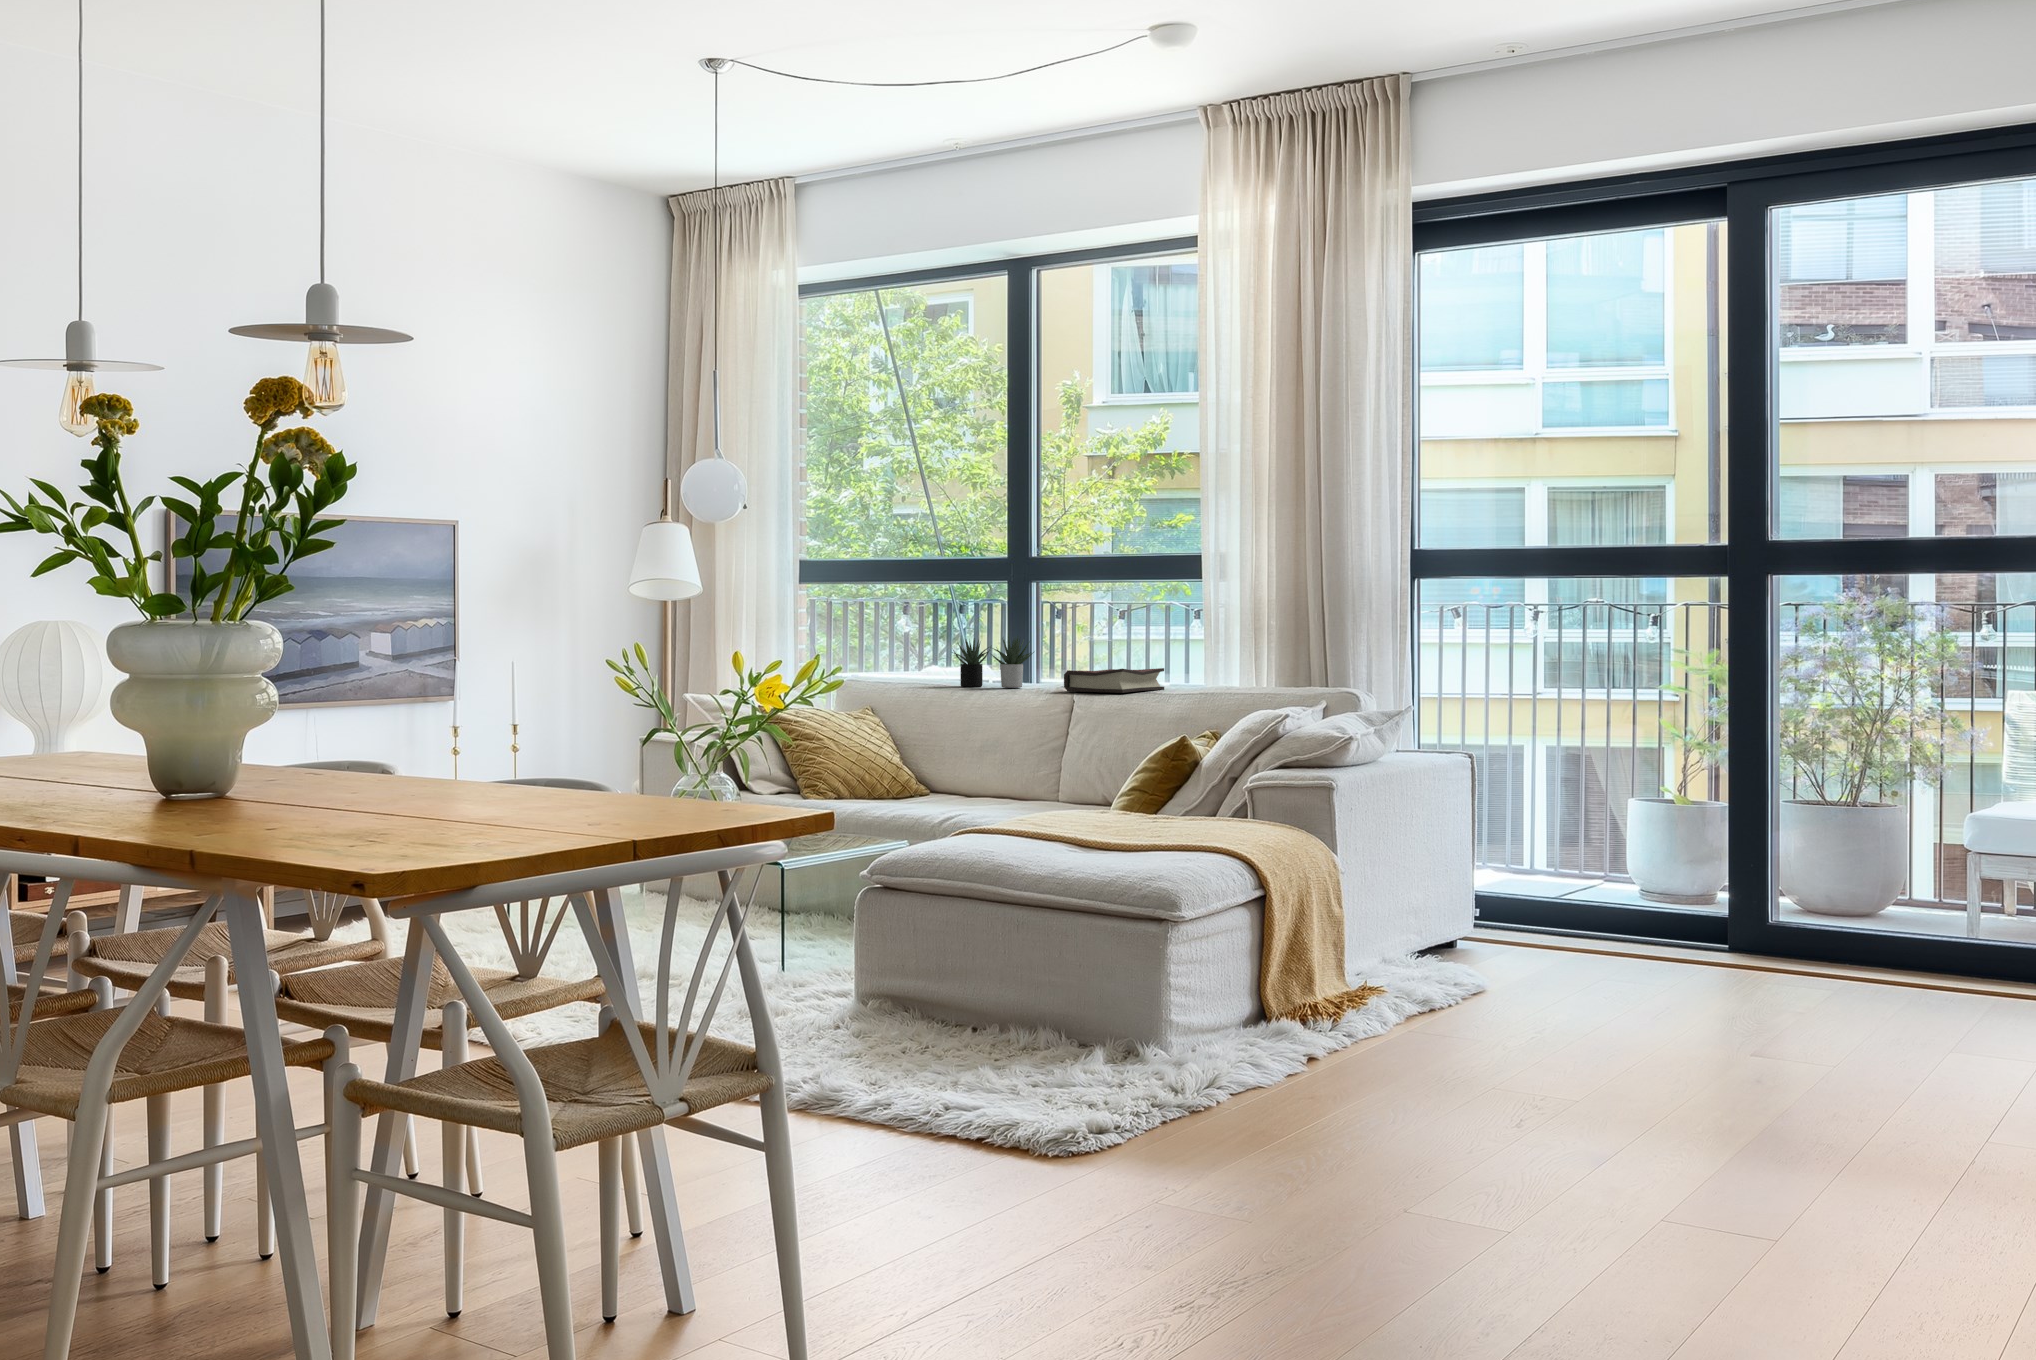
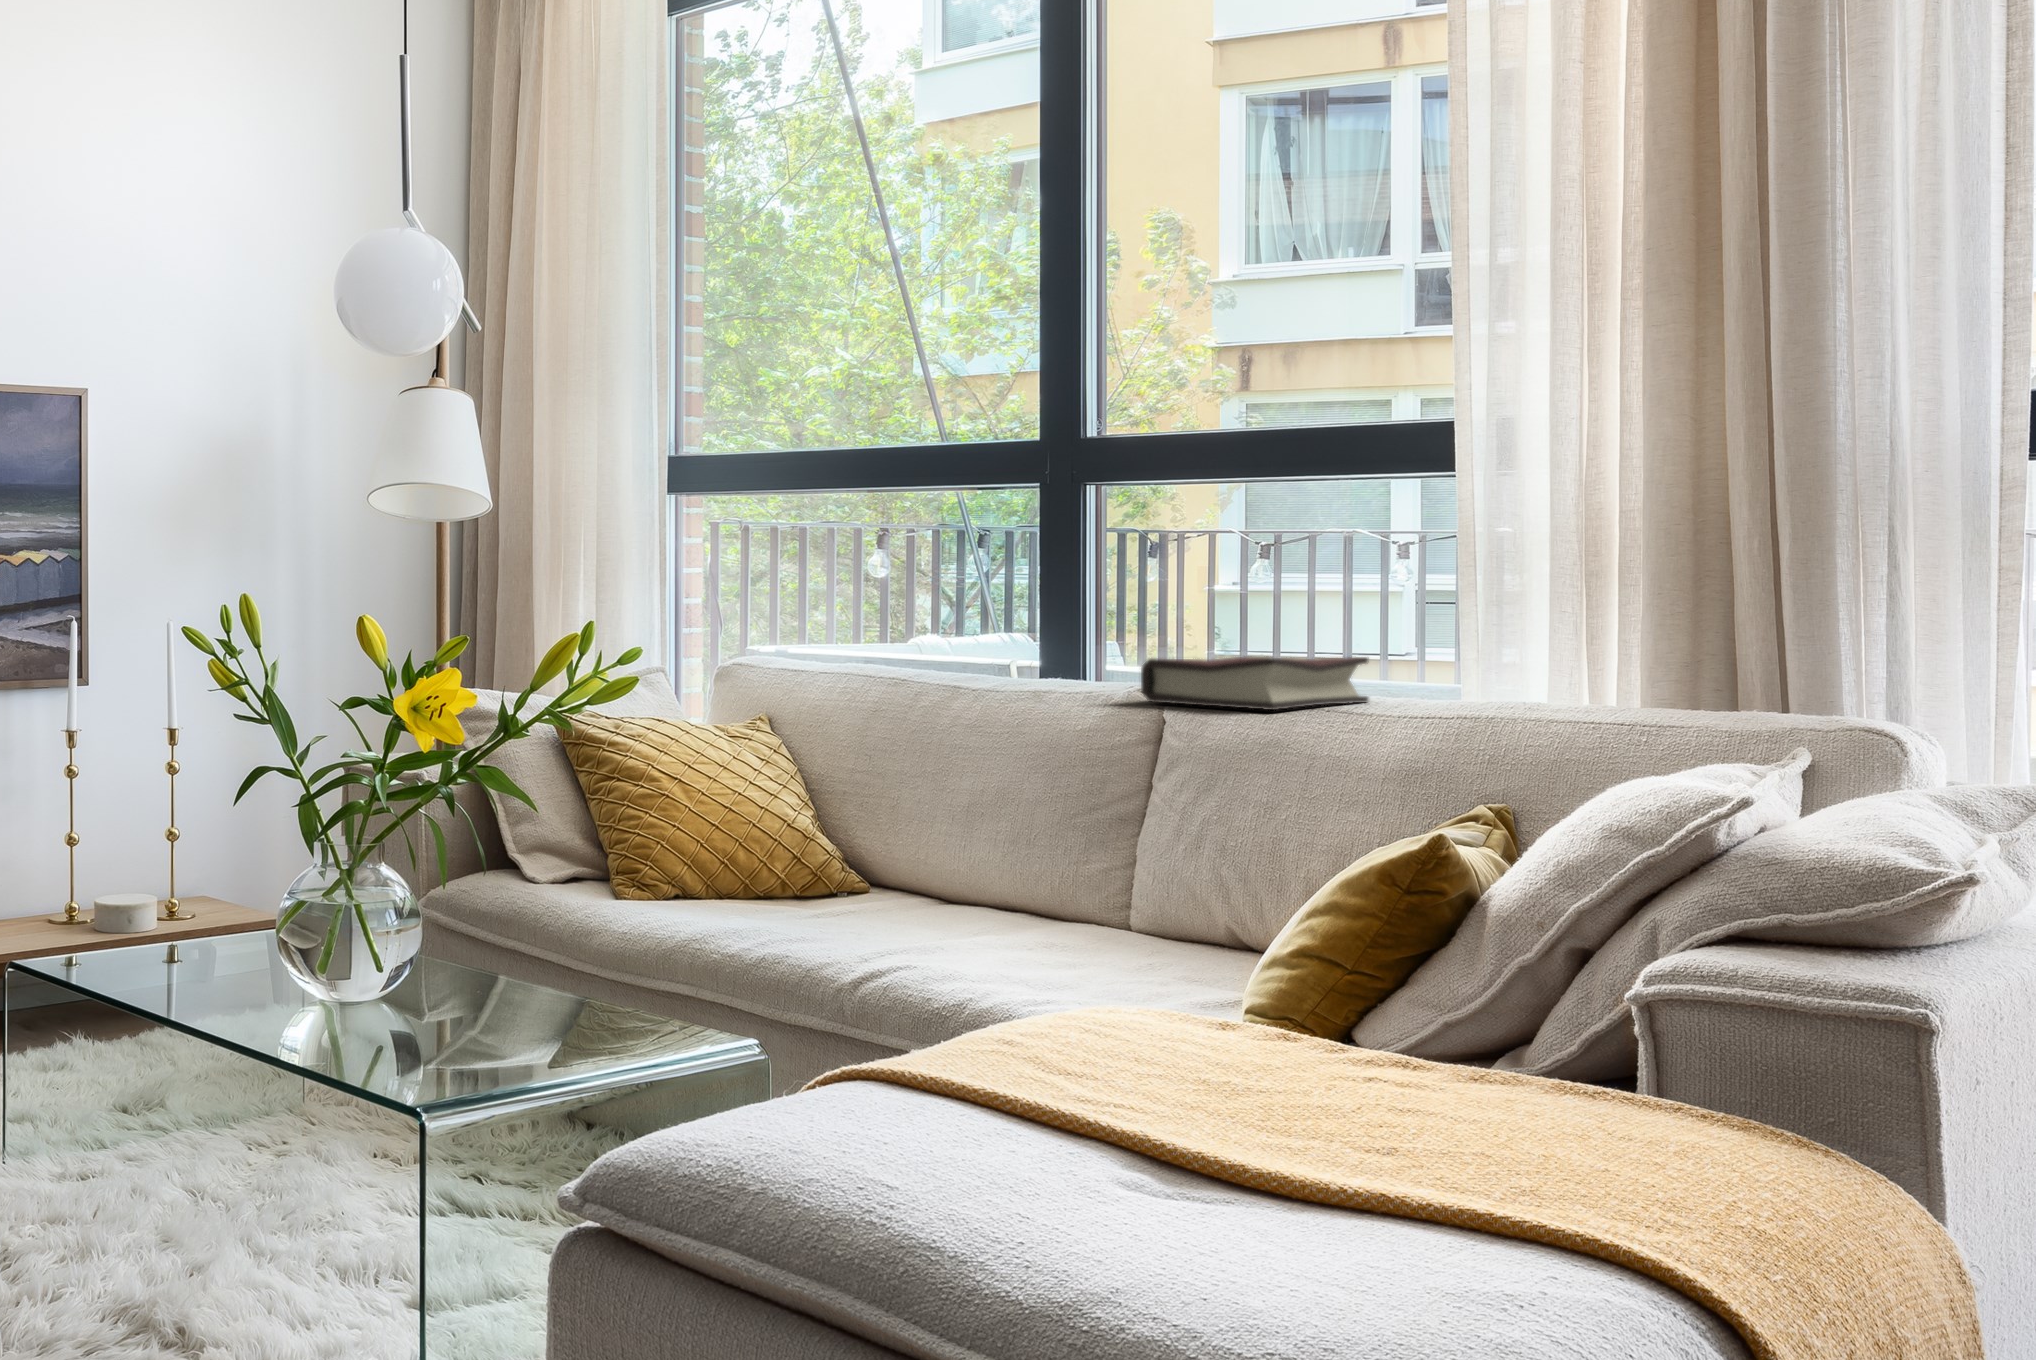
succulent plant: present [953,635,1034,688] -> none [912,579,1084,689]

